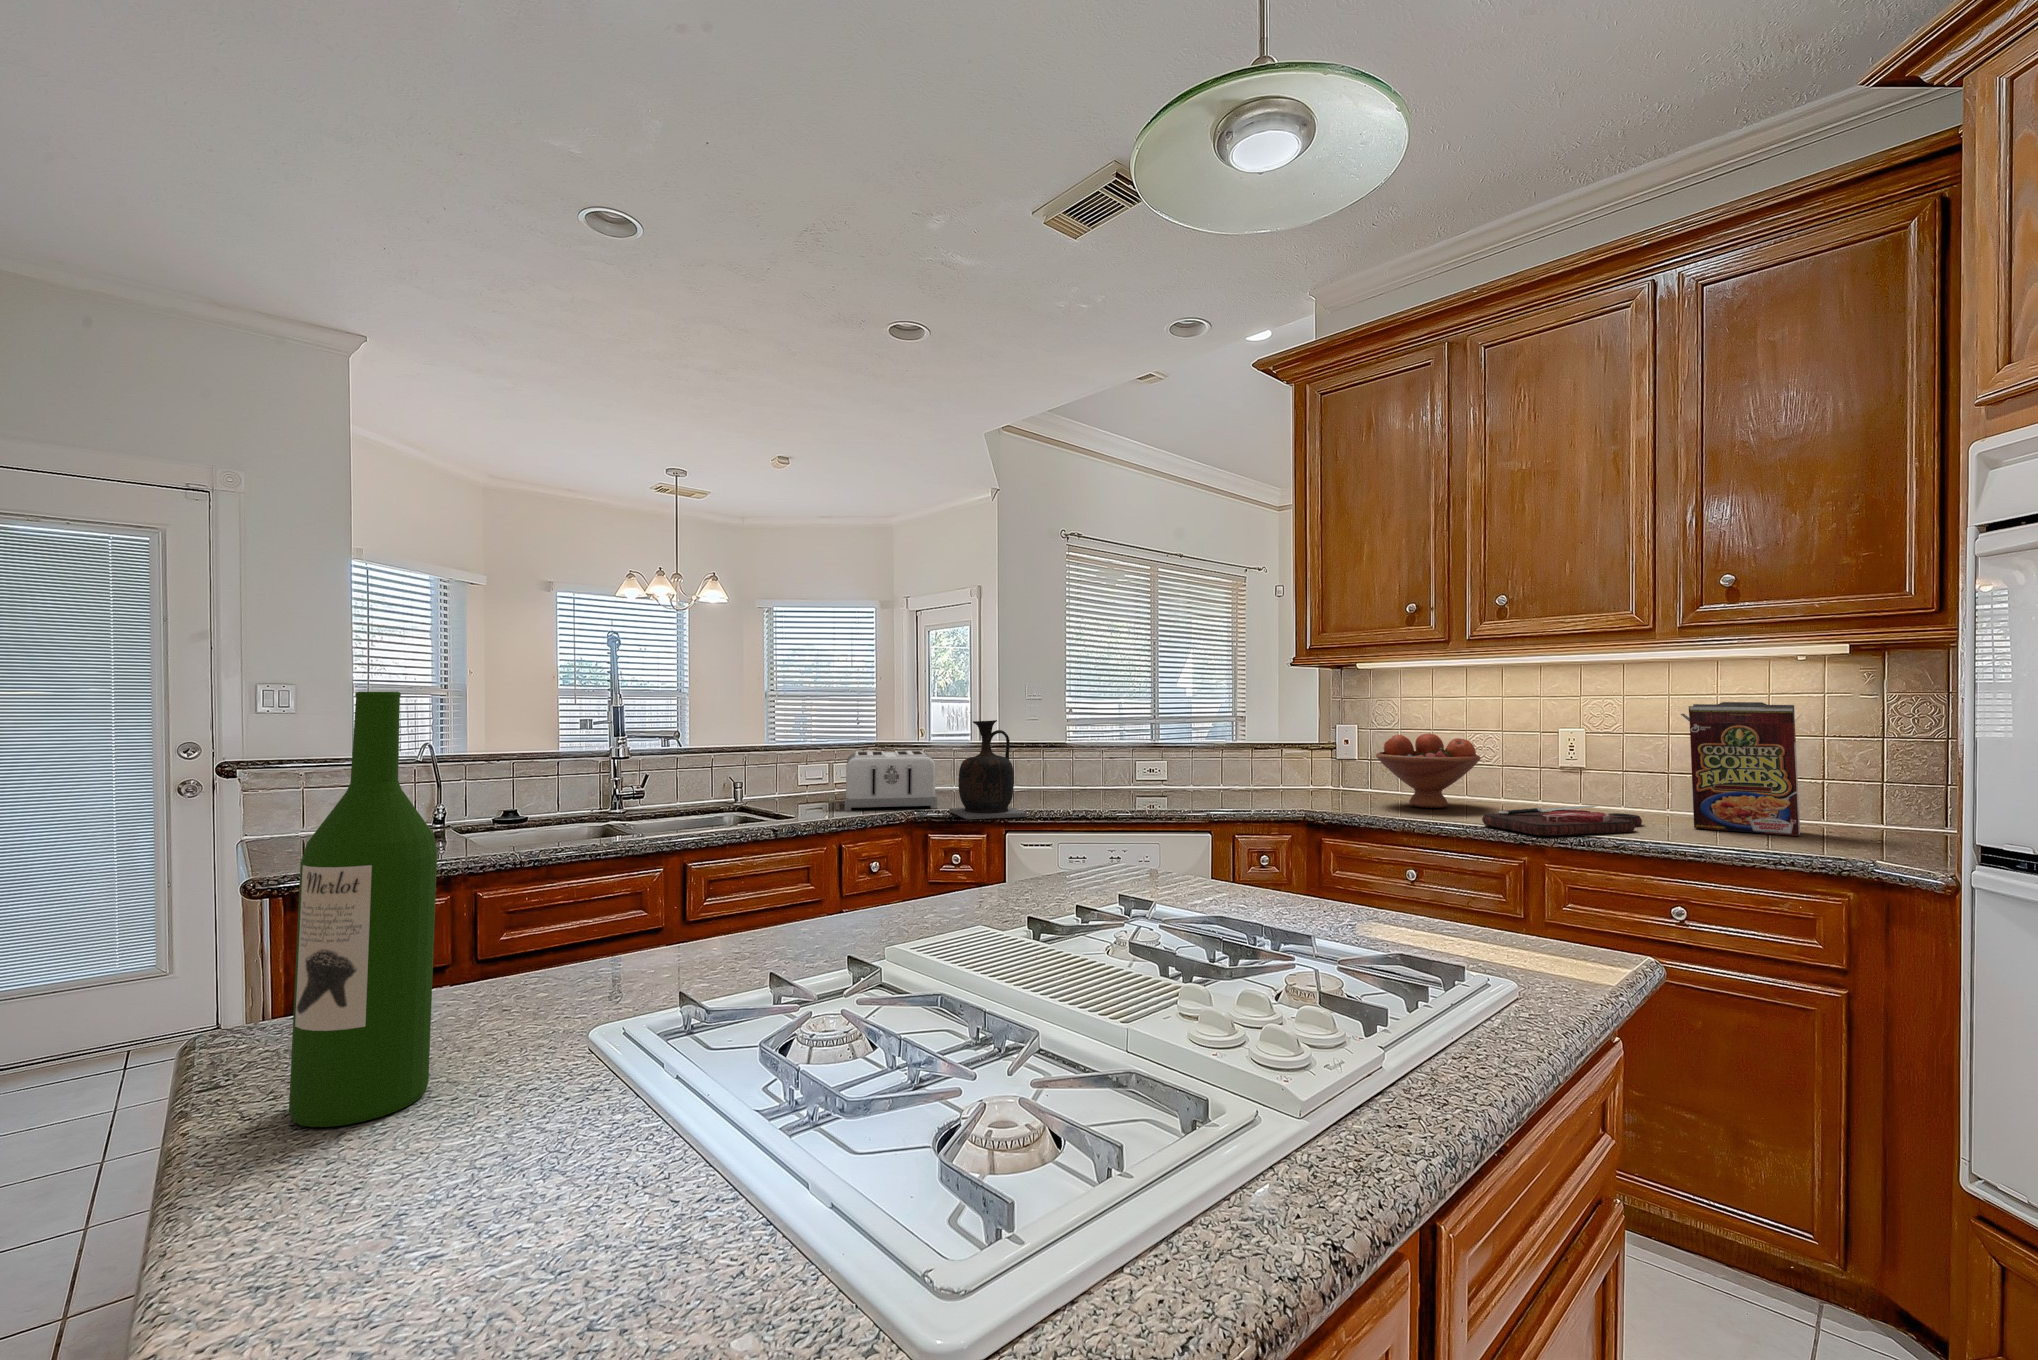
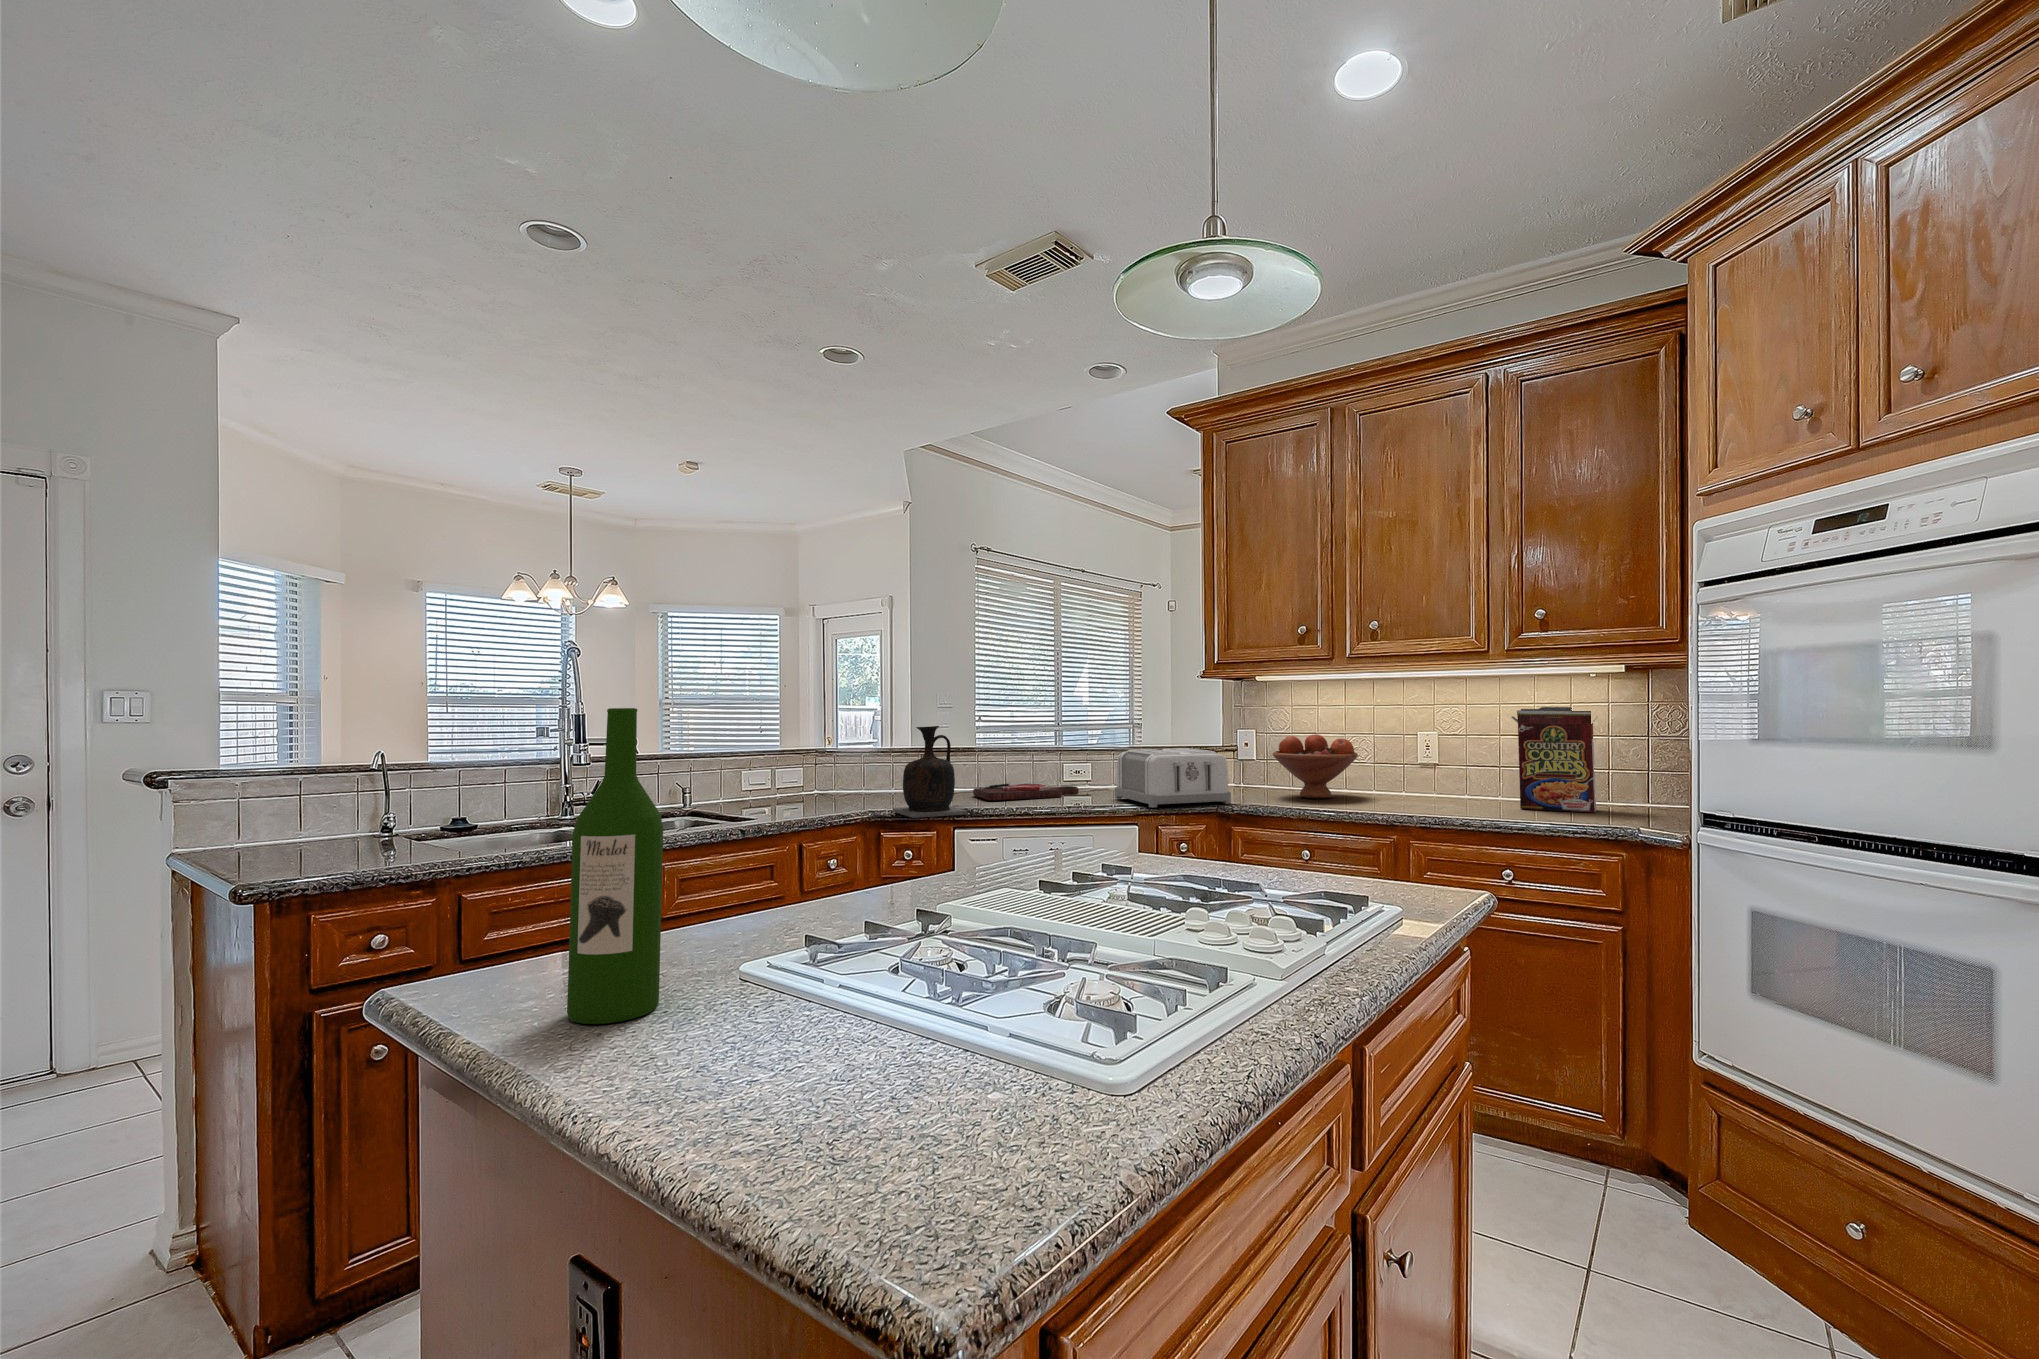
toaster: present [845,750,937,811] -> present [1115,748,1231,808]
cutting board: present [1482,806,1642,835] -> present [973,781,1079,800]

